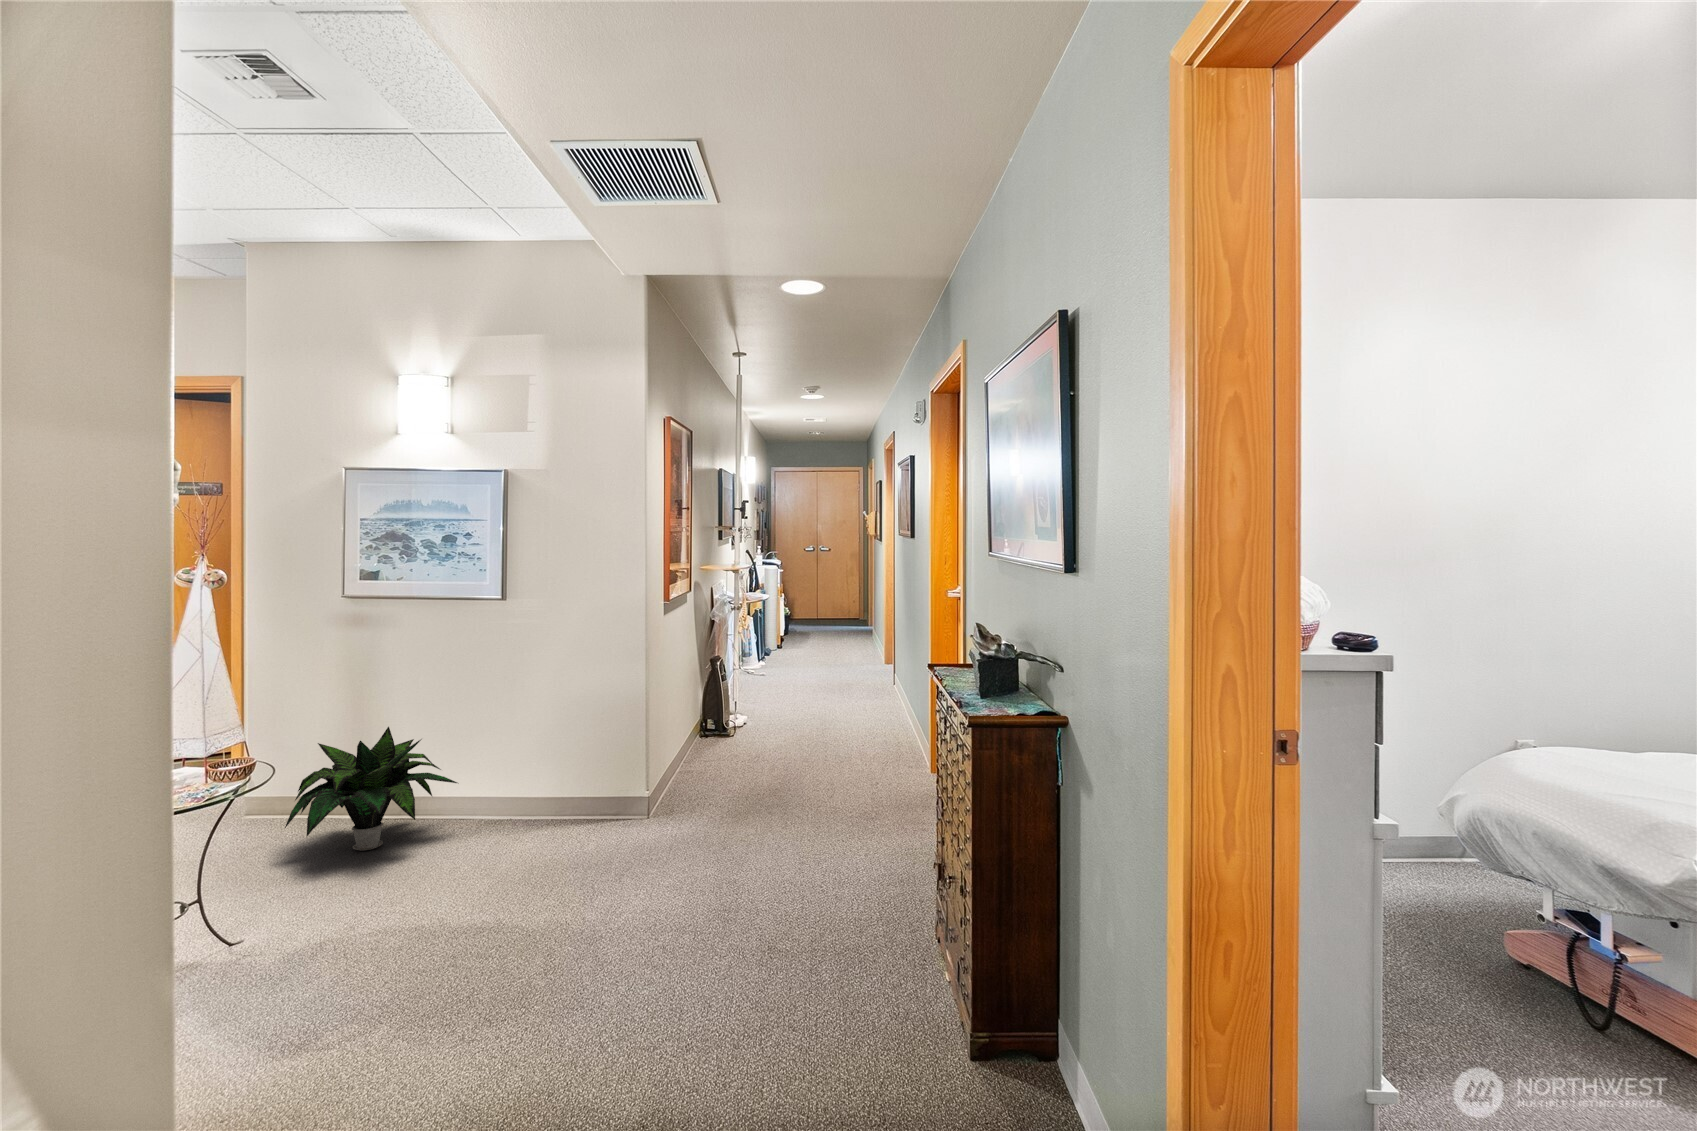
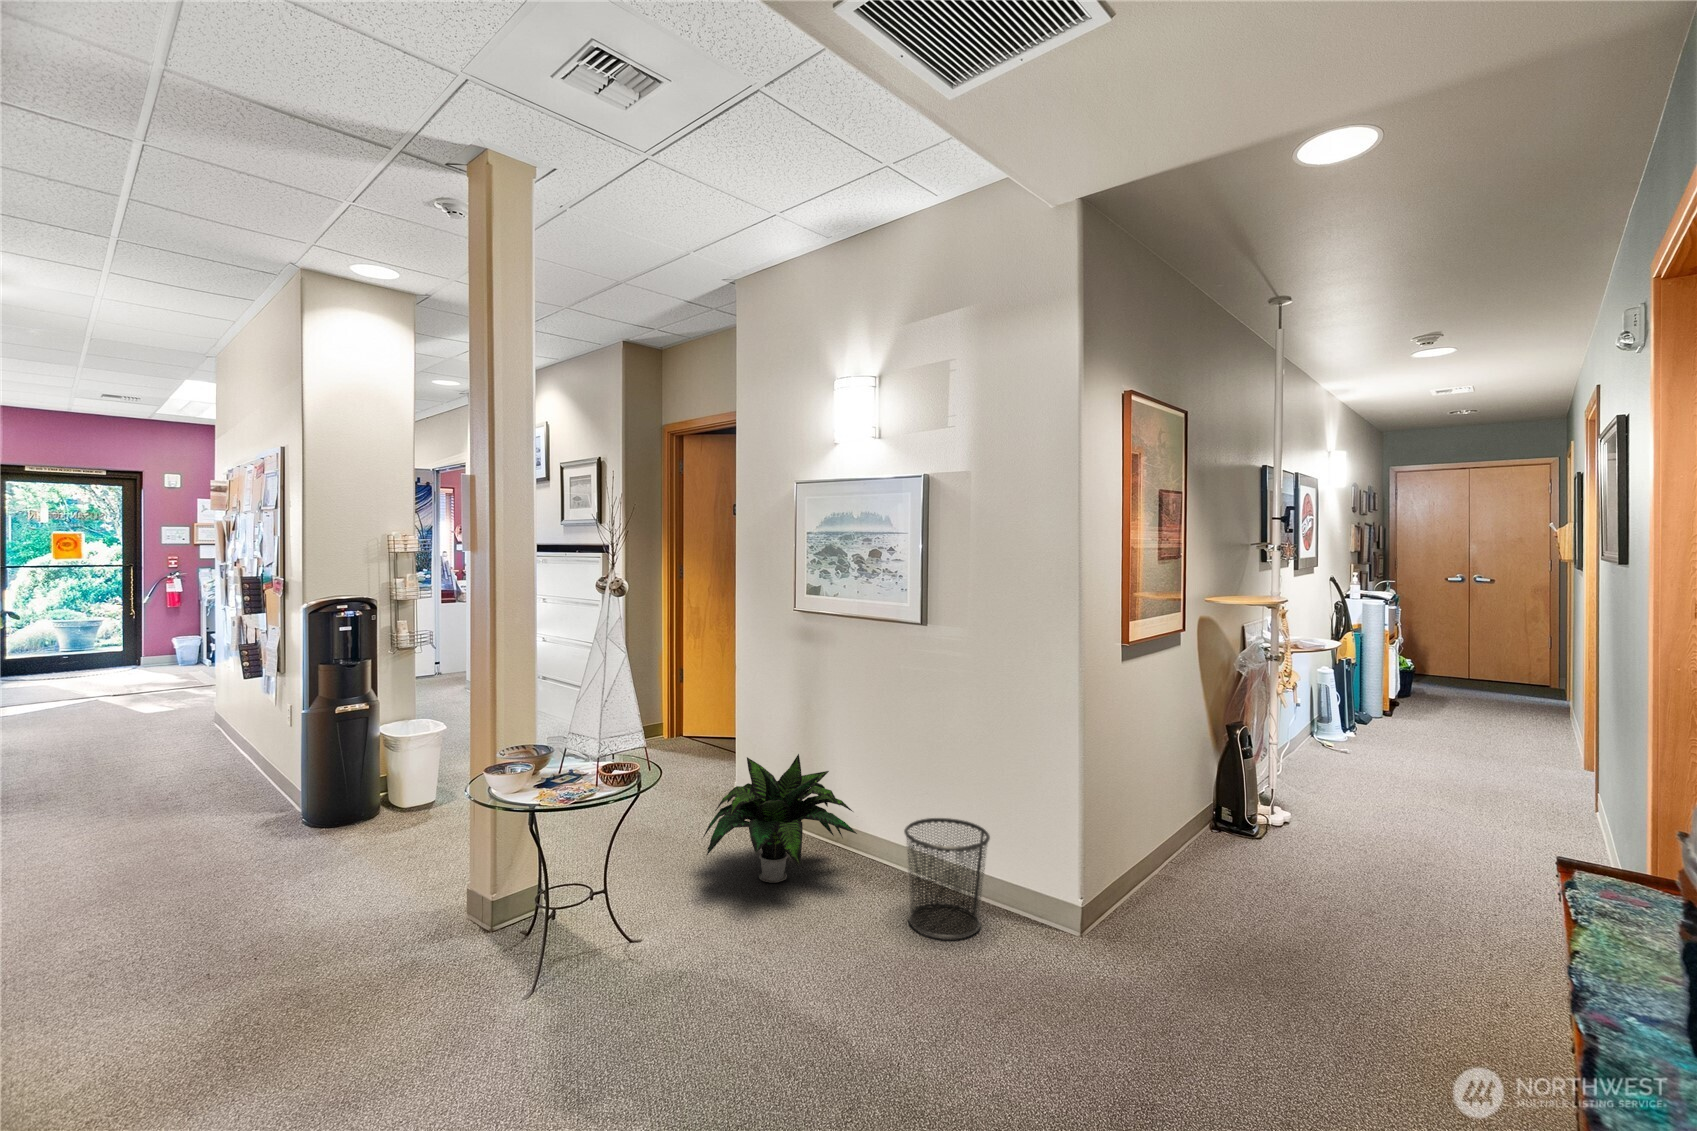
waste bin: none [512,751,584,841] -> present [904,818,990,939]

